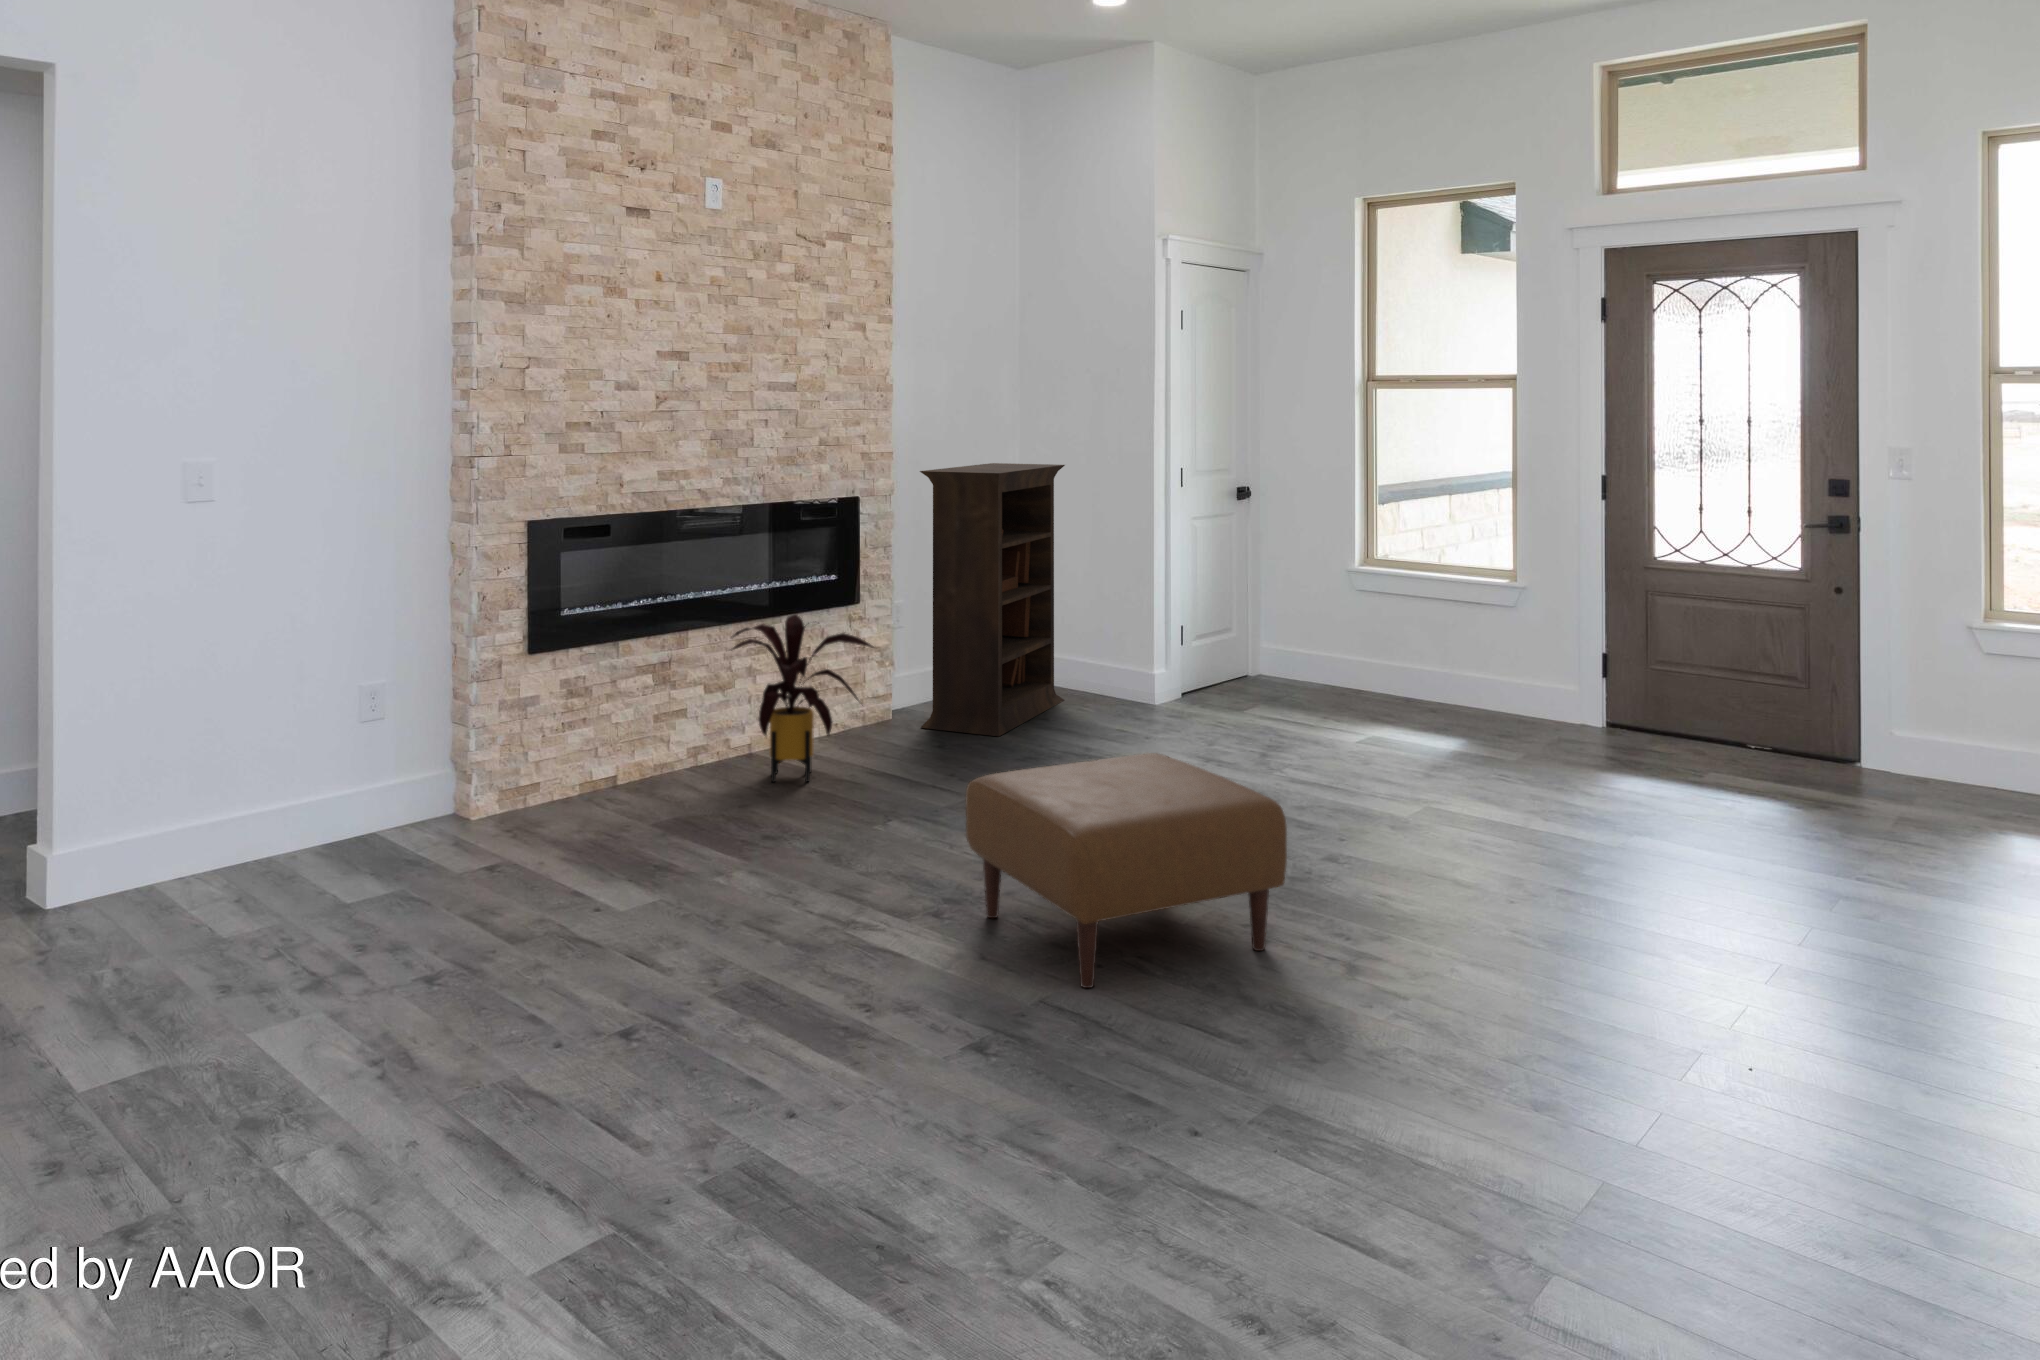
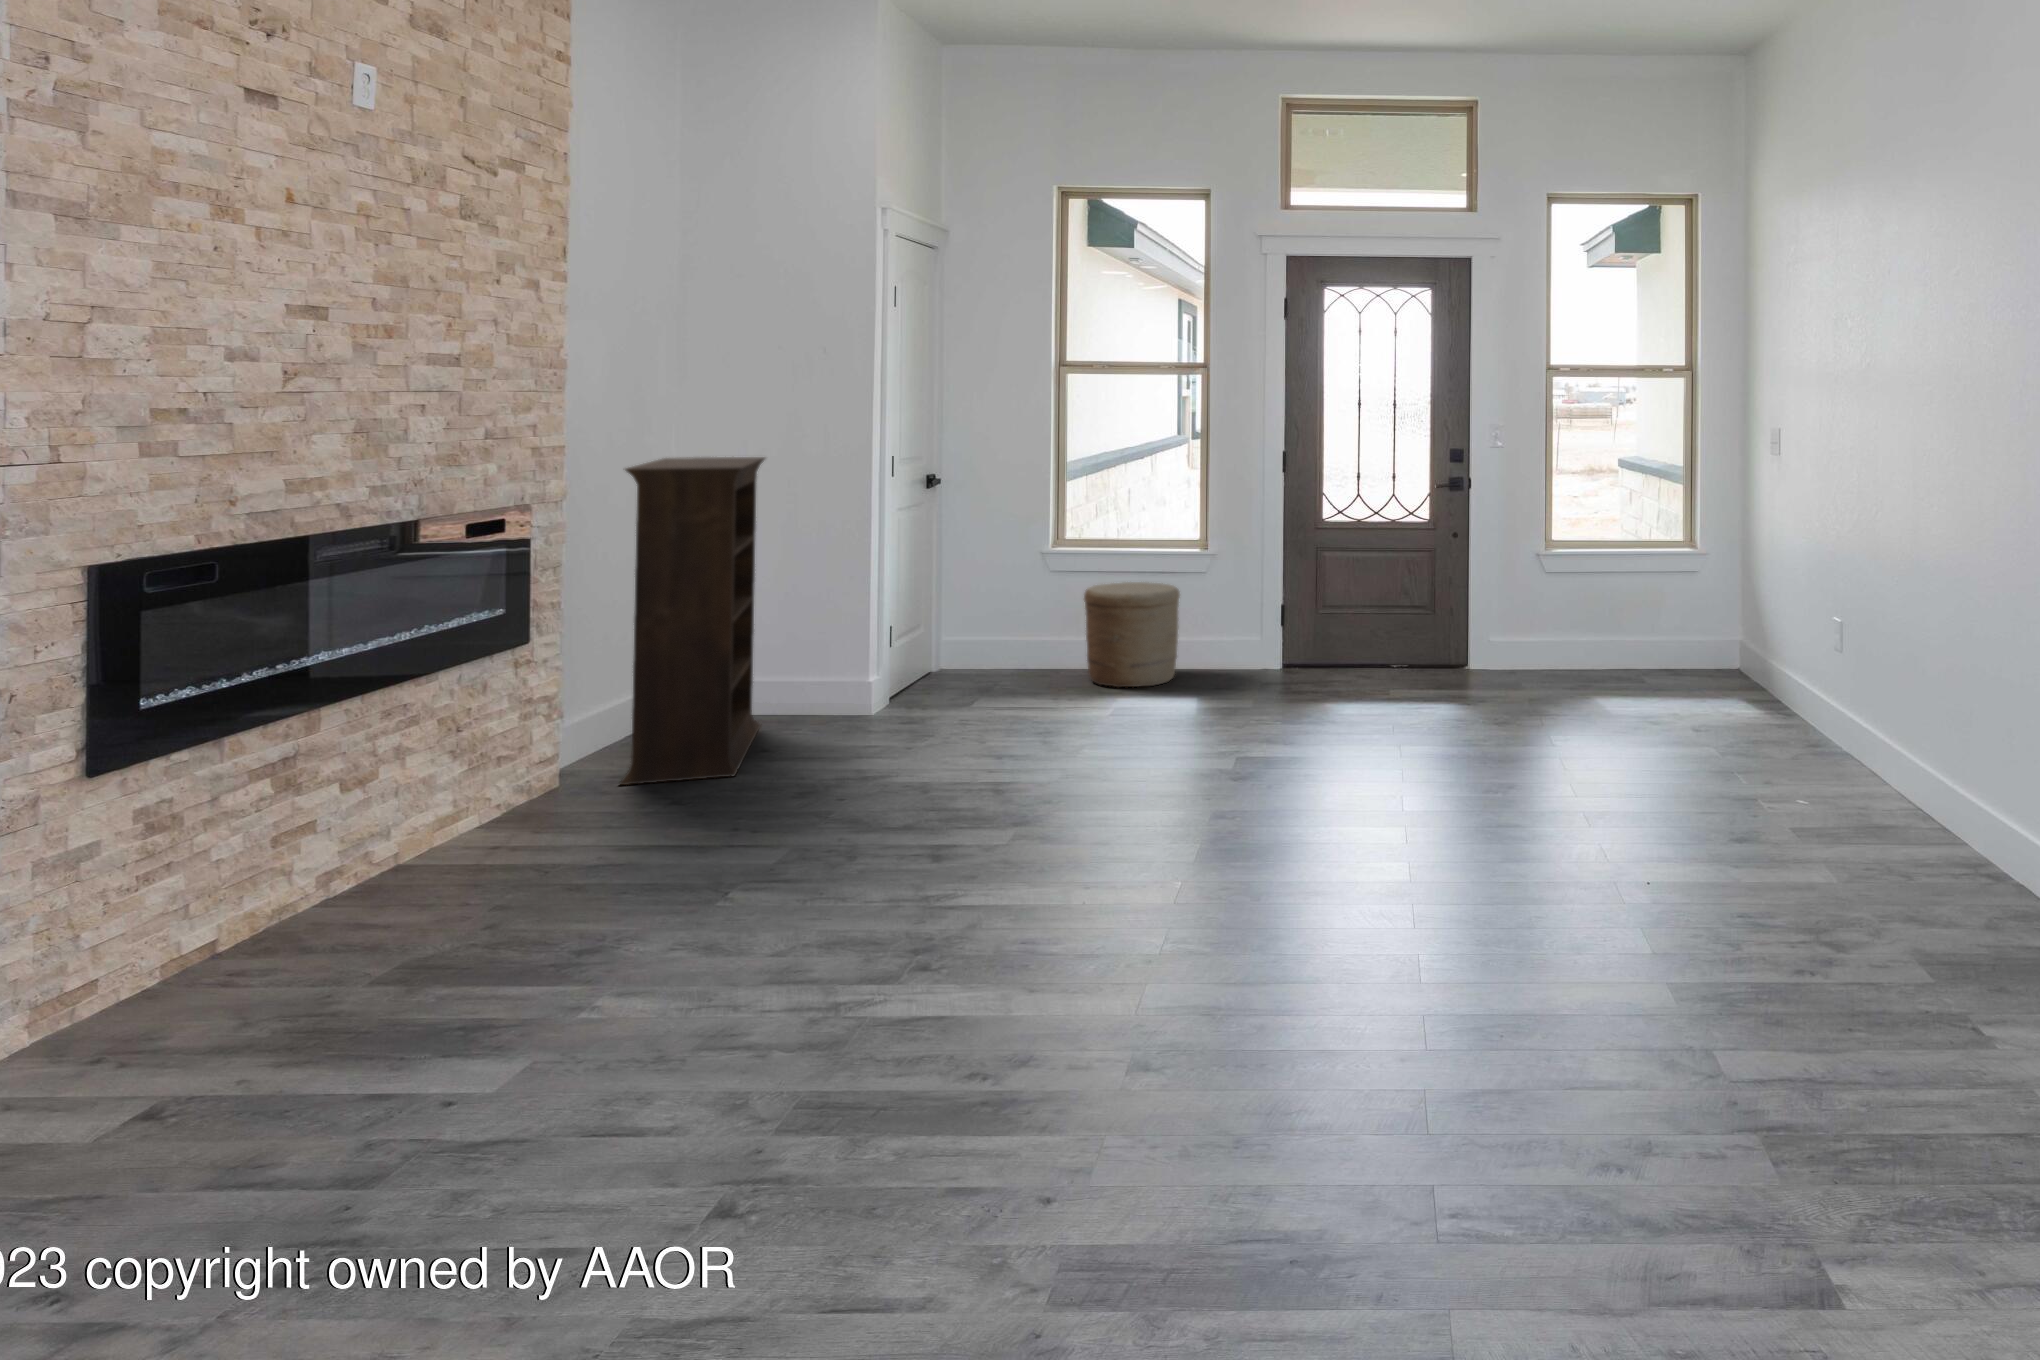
woven basket: none [1370,609,1476,723] -> present [1084,582,1180,687]
house plant: present [731,614,873,782] -> none [385,662,645,891]
ottoman: present [966,753,1287,988] -> none [953,746,1291,995]

